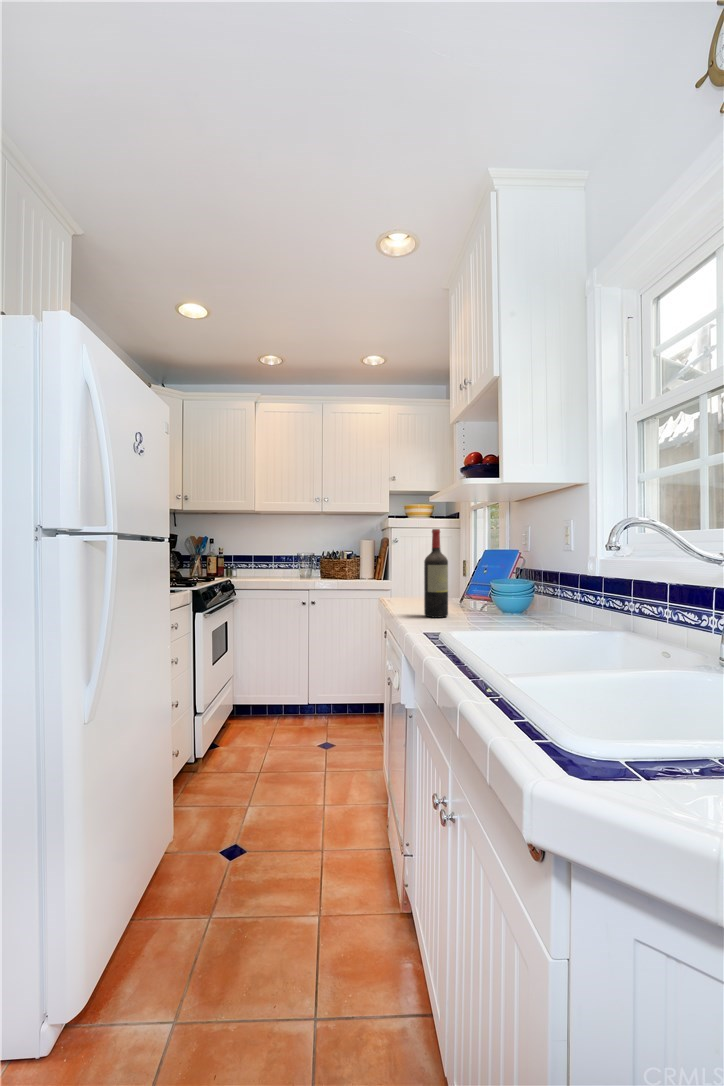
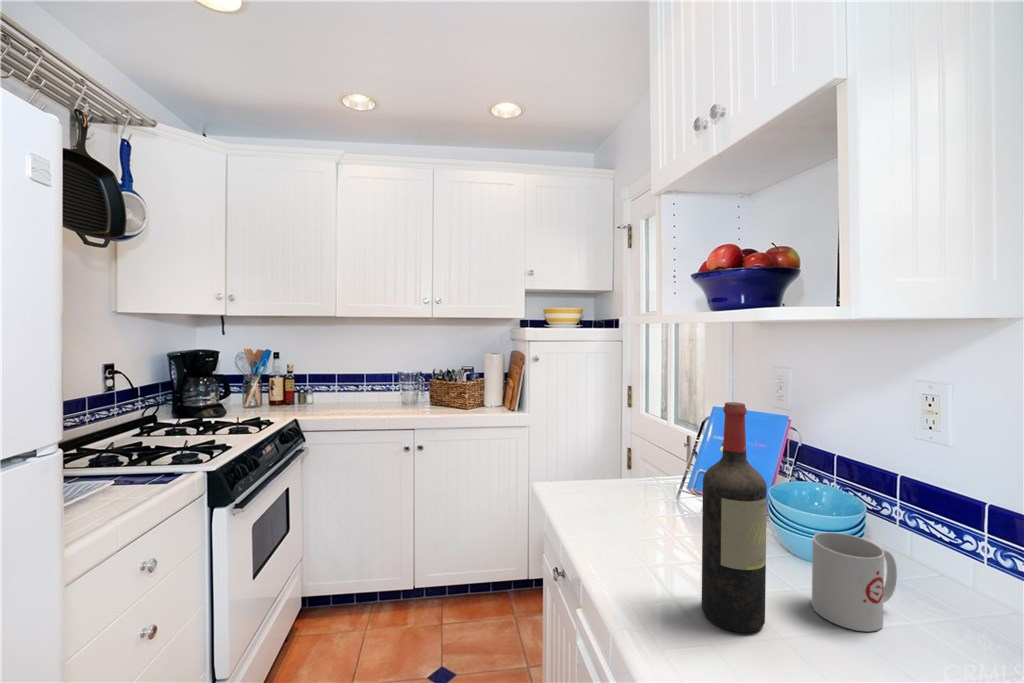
mug: none [473,587,508,618] -> present [812,532,897,632]

